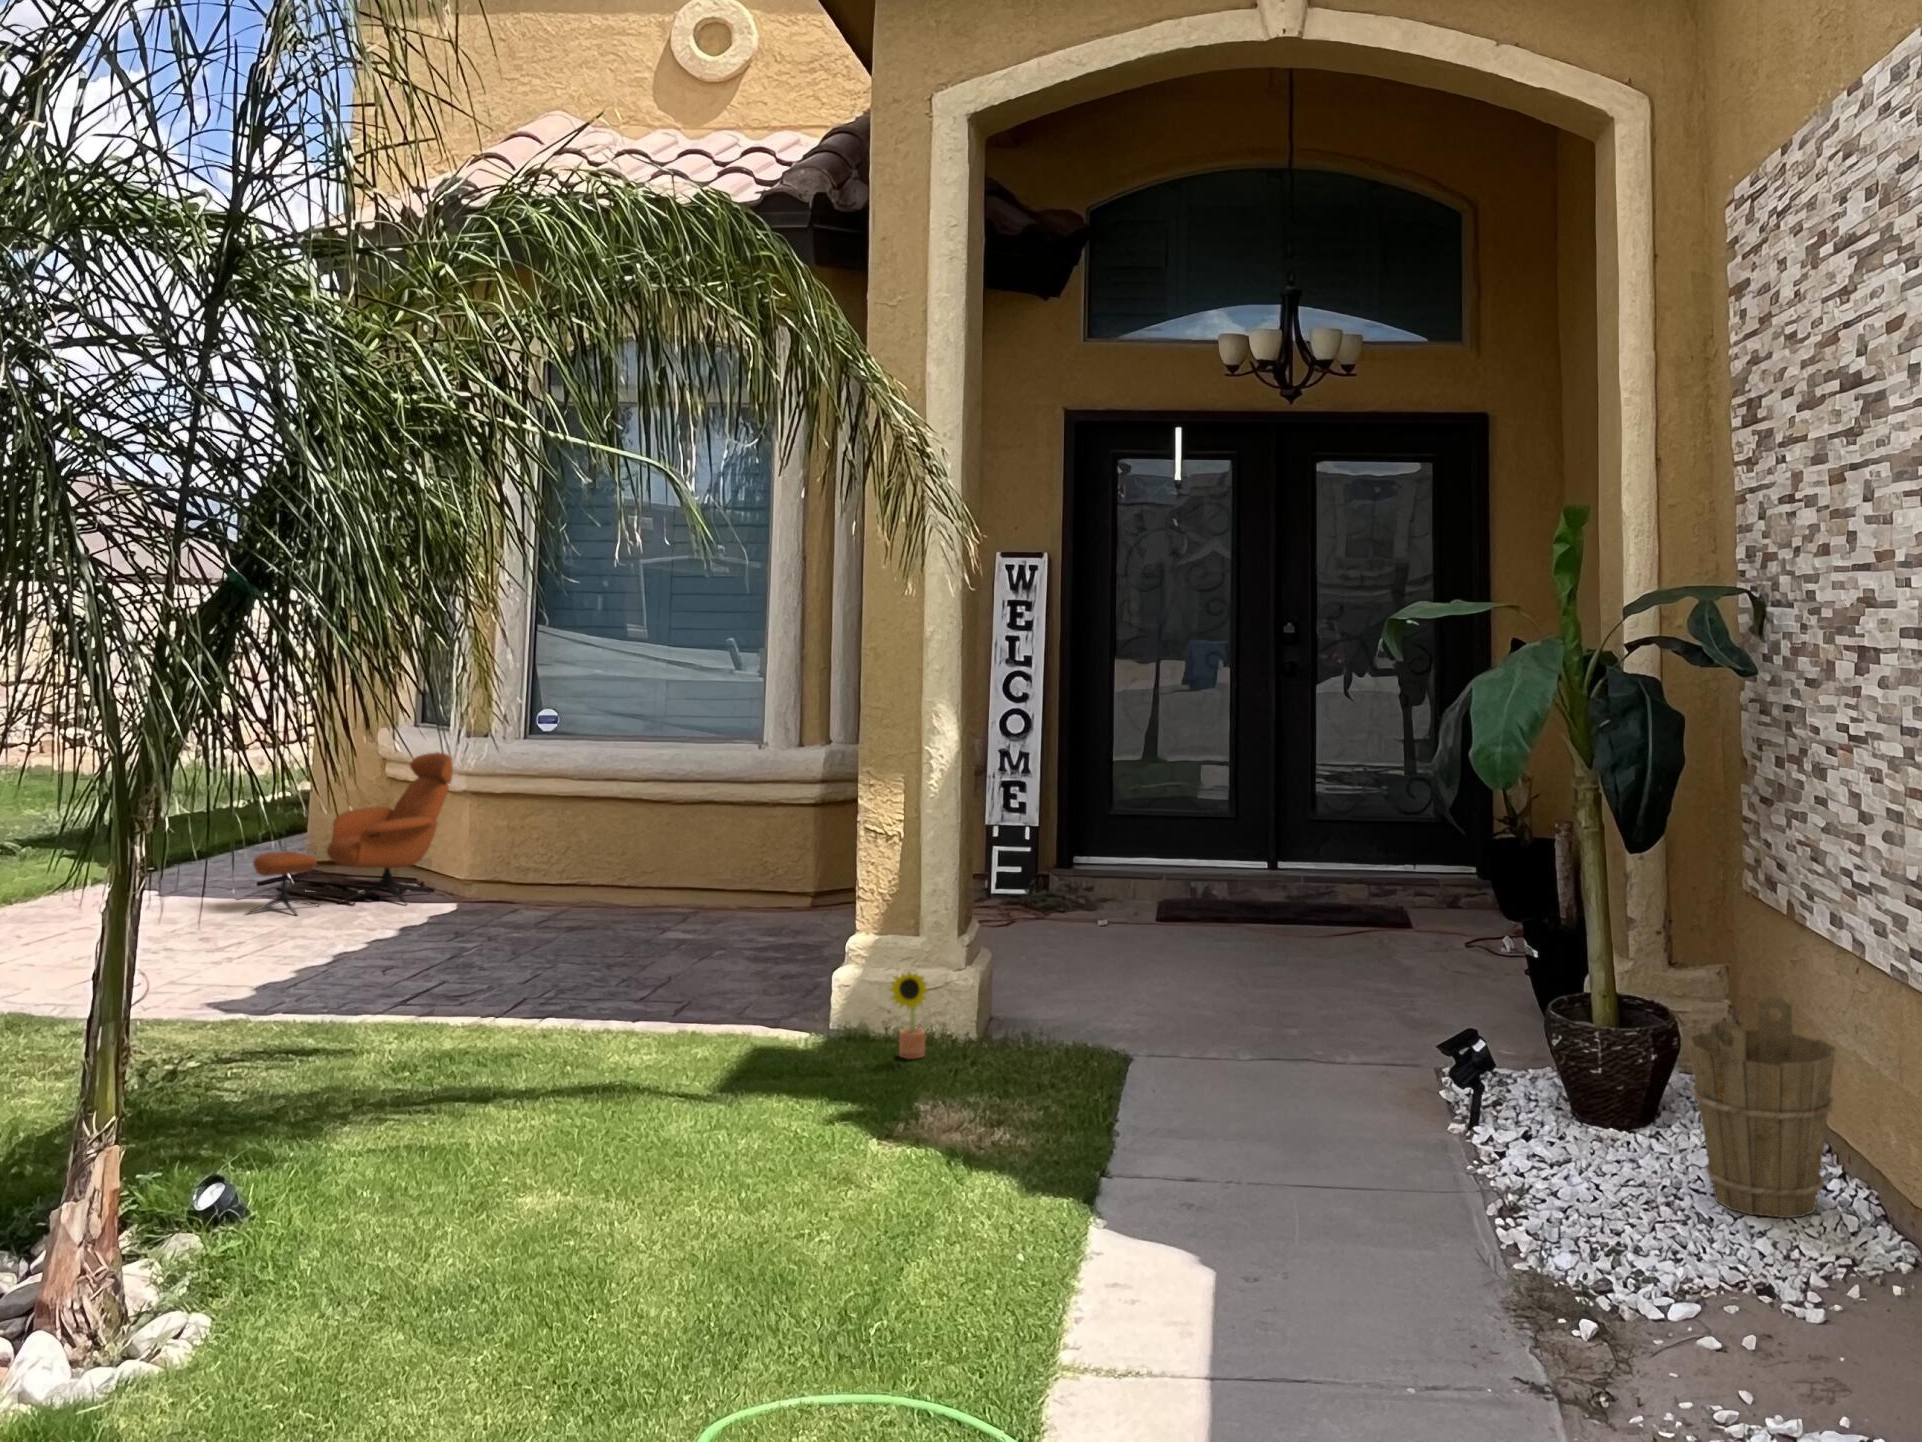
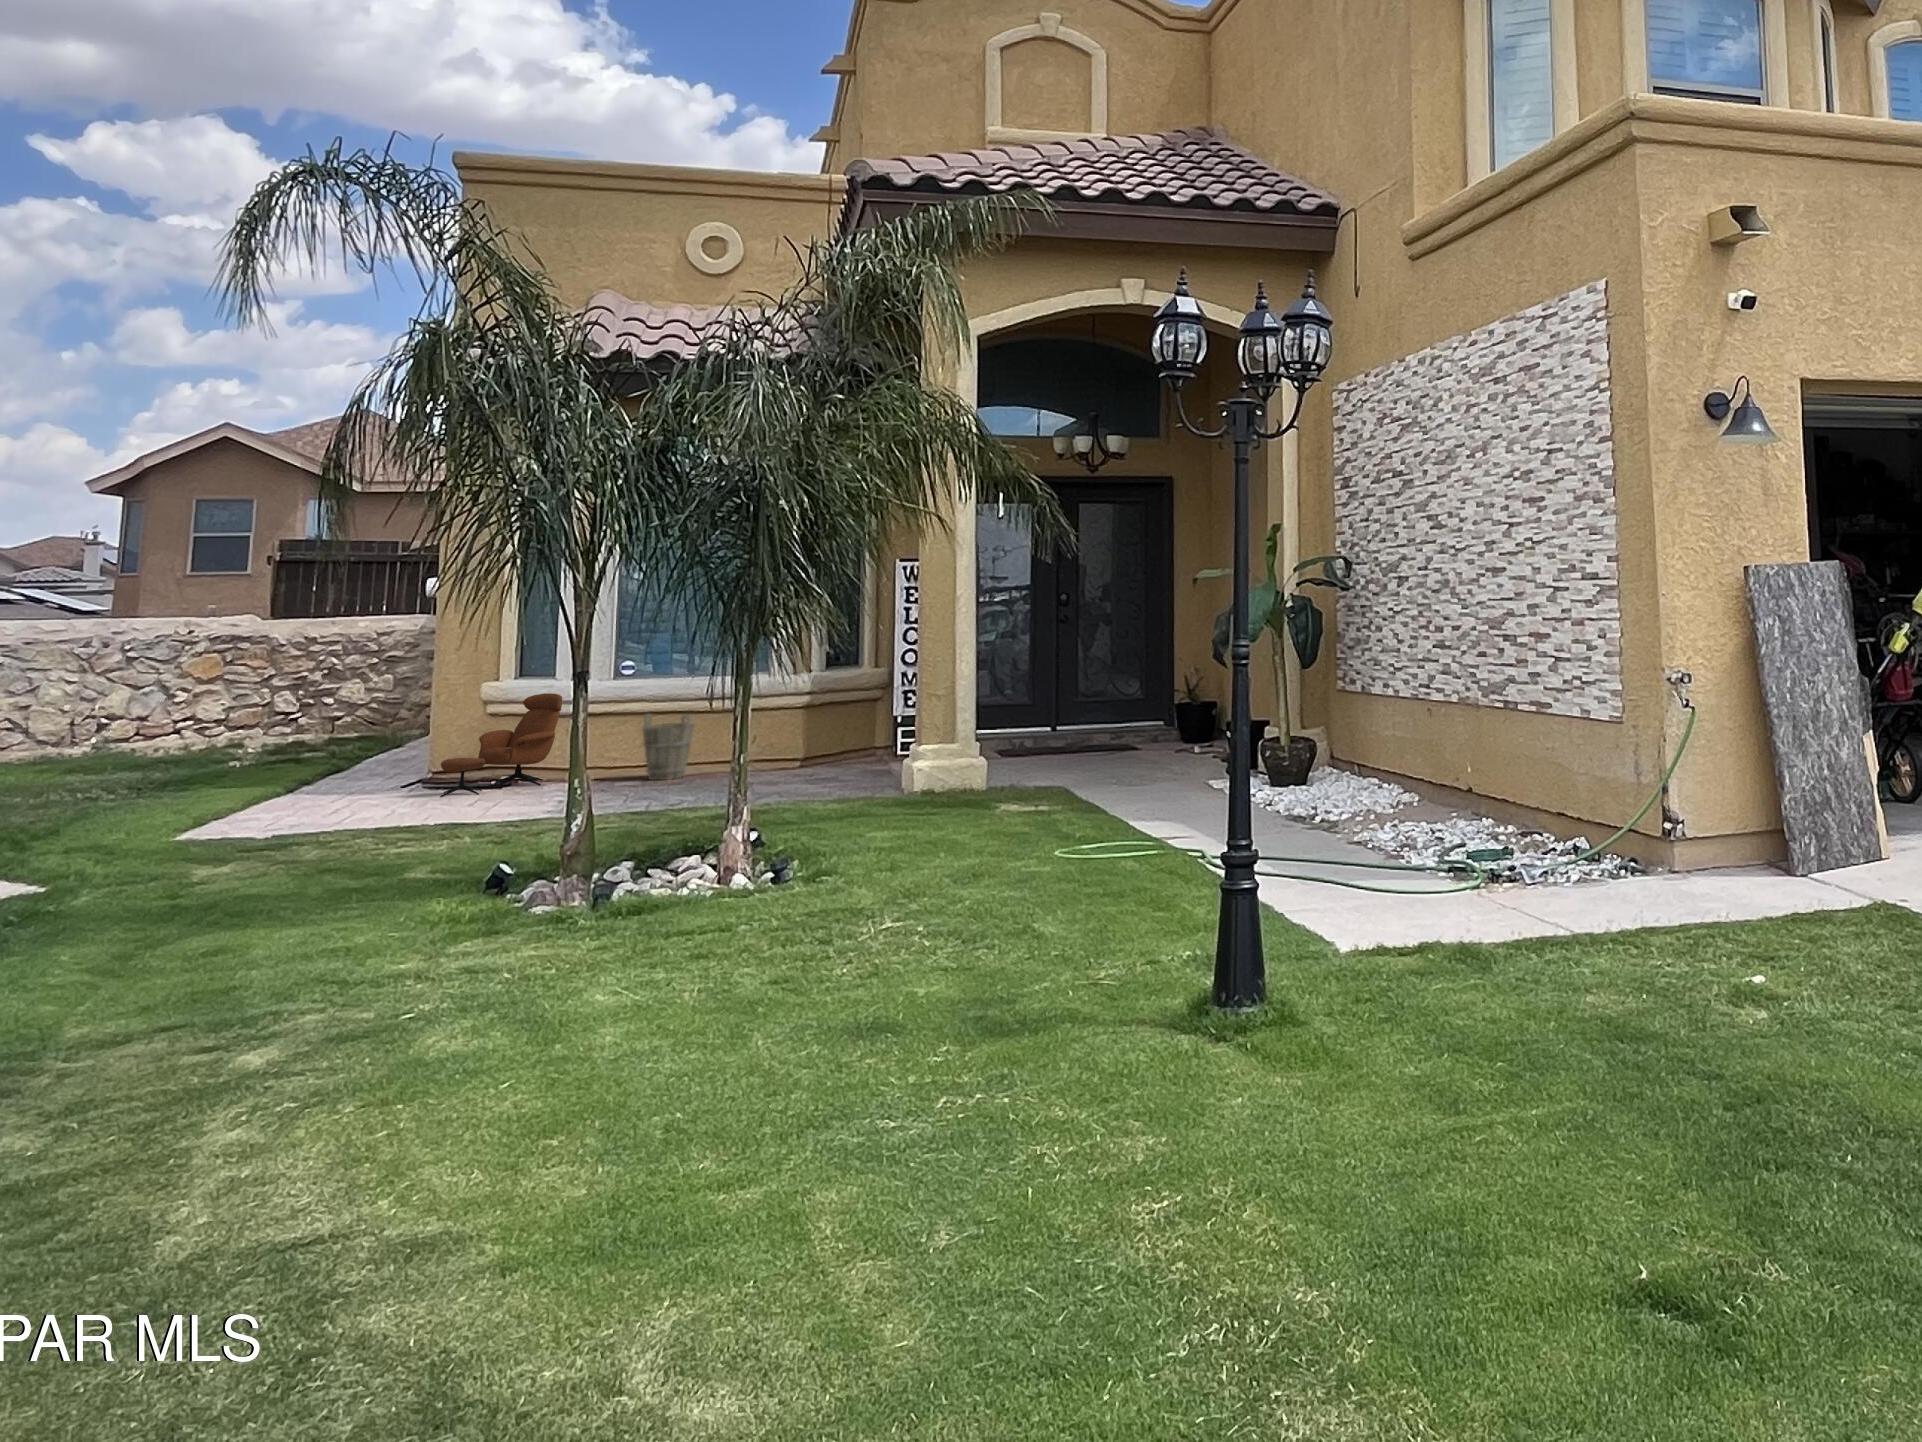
decorative plant: present [889,972,928,1059] -> none [951,757,973,800]
bucket: present [1687,996,1836,1218] -> present [643,714,694,780]

